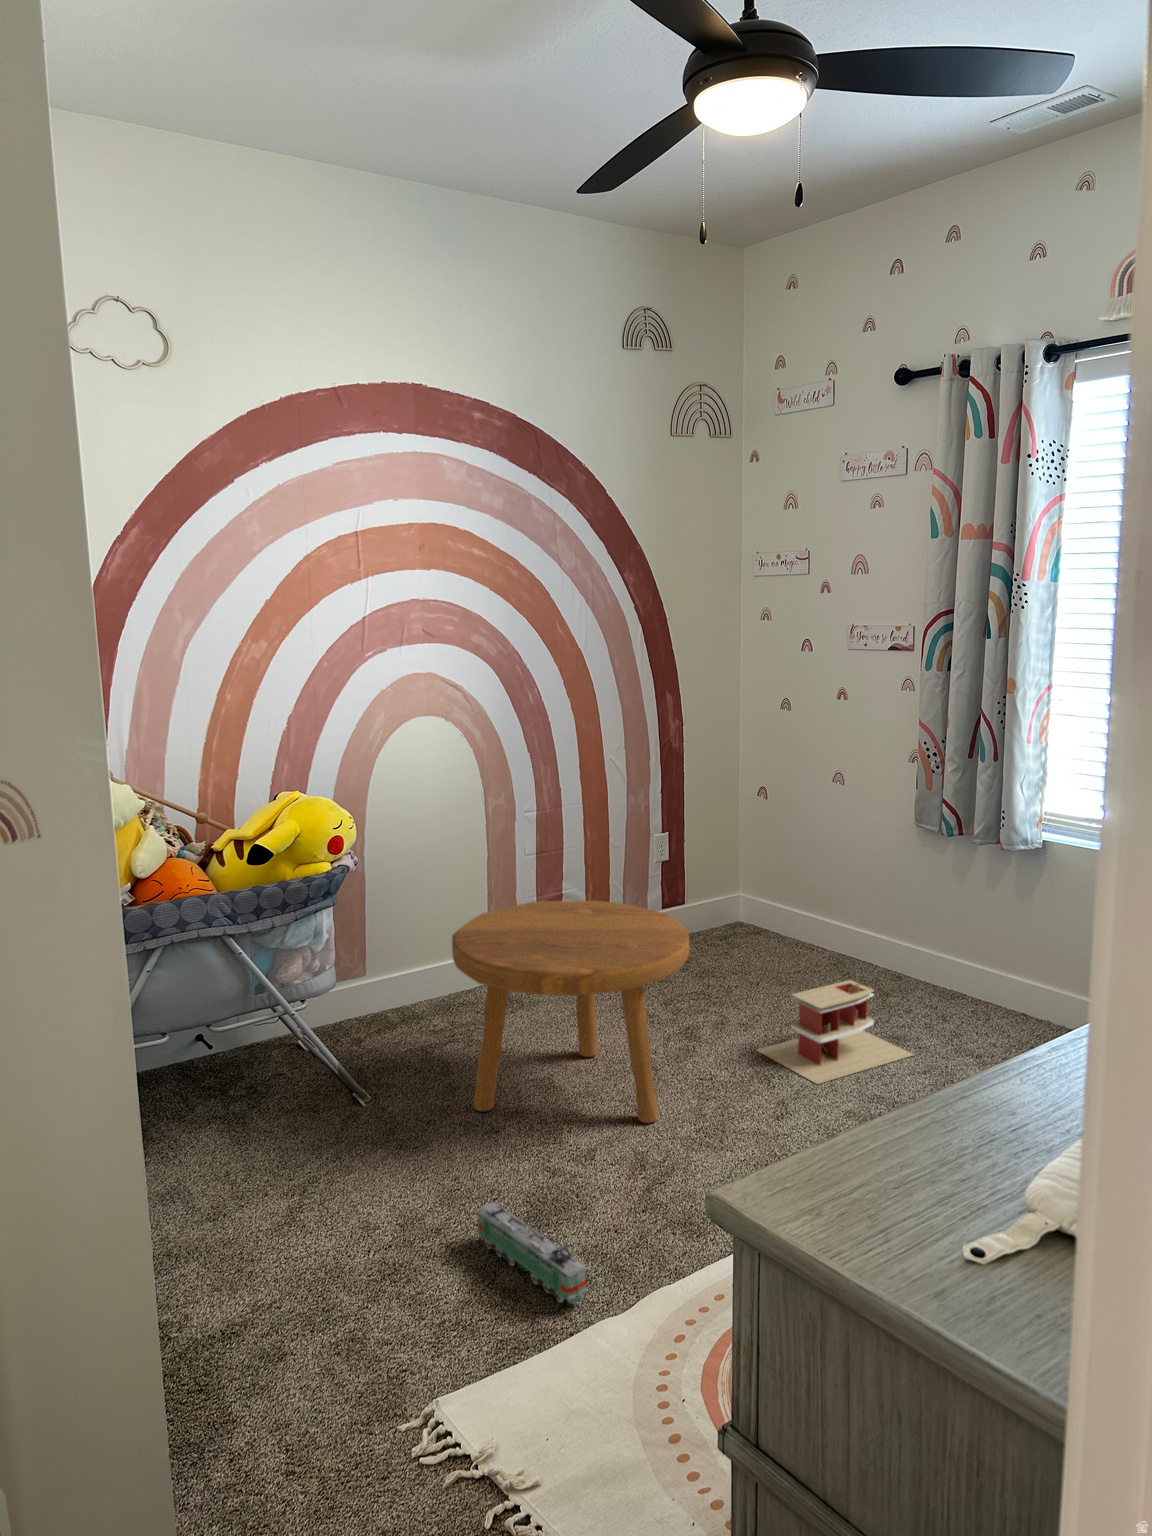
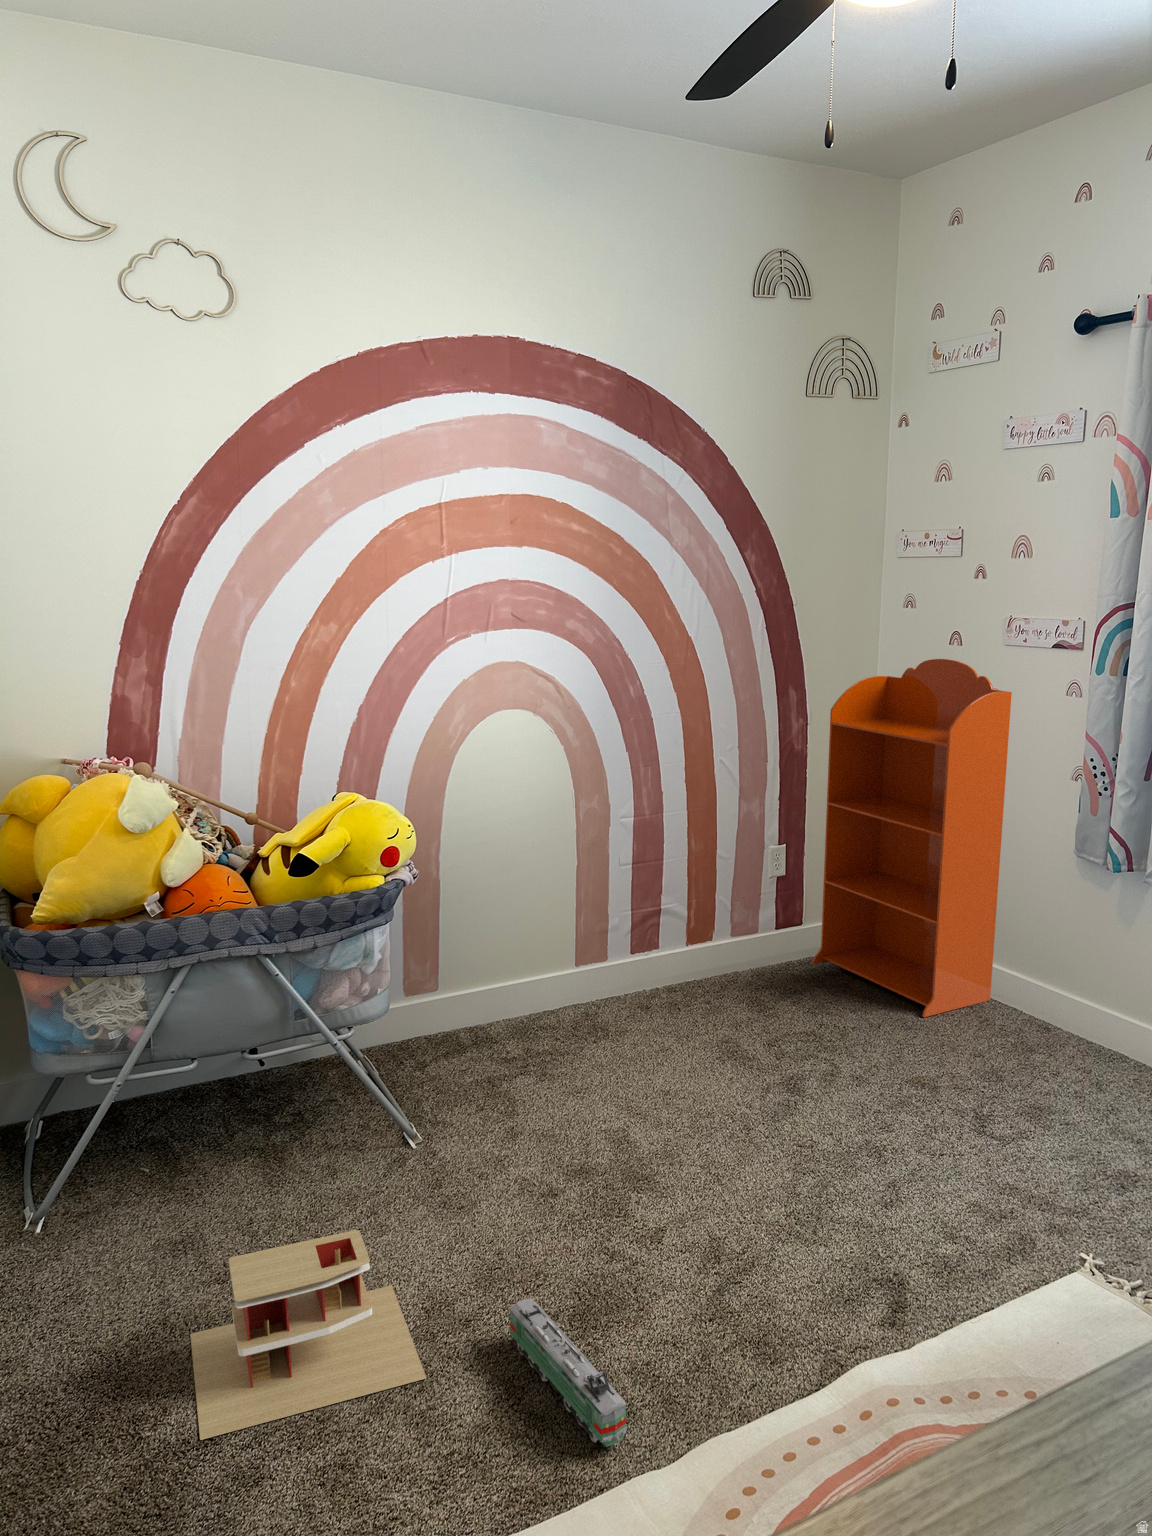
bookcase: none [696,663,857,975] -> present [812,659,1012,1017]
footstool: present [452,901,689,1123] -> none [515,927,790,1200]
toy house: present [757,980,913,1084] -> present [190,1230,426,1440]

